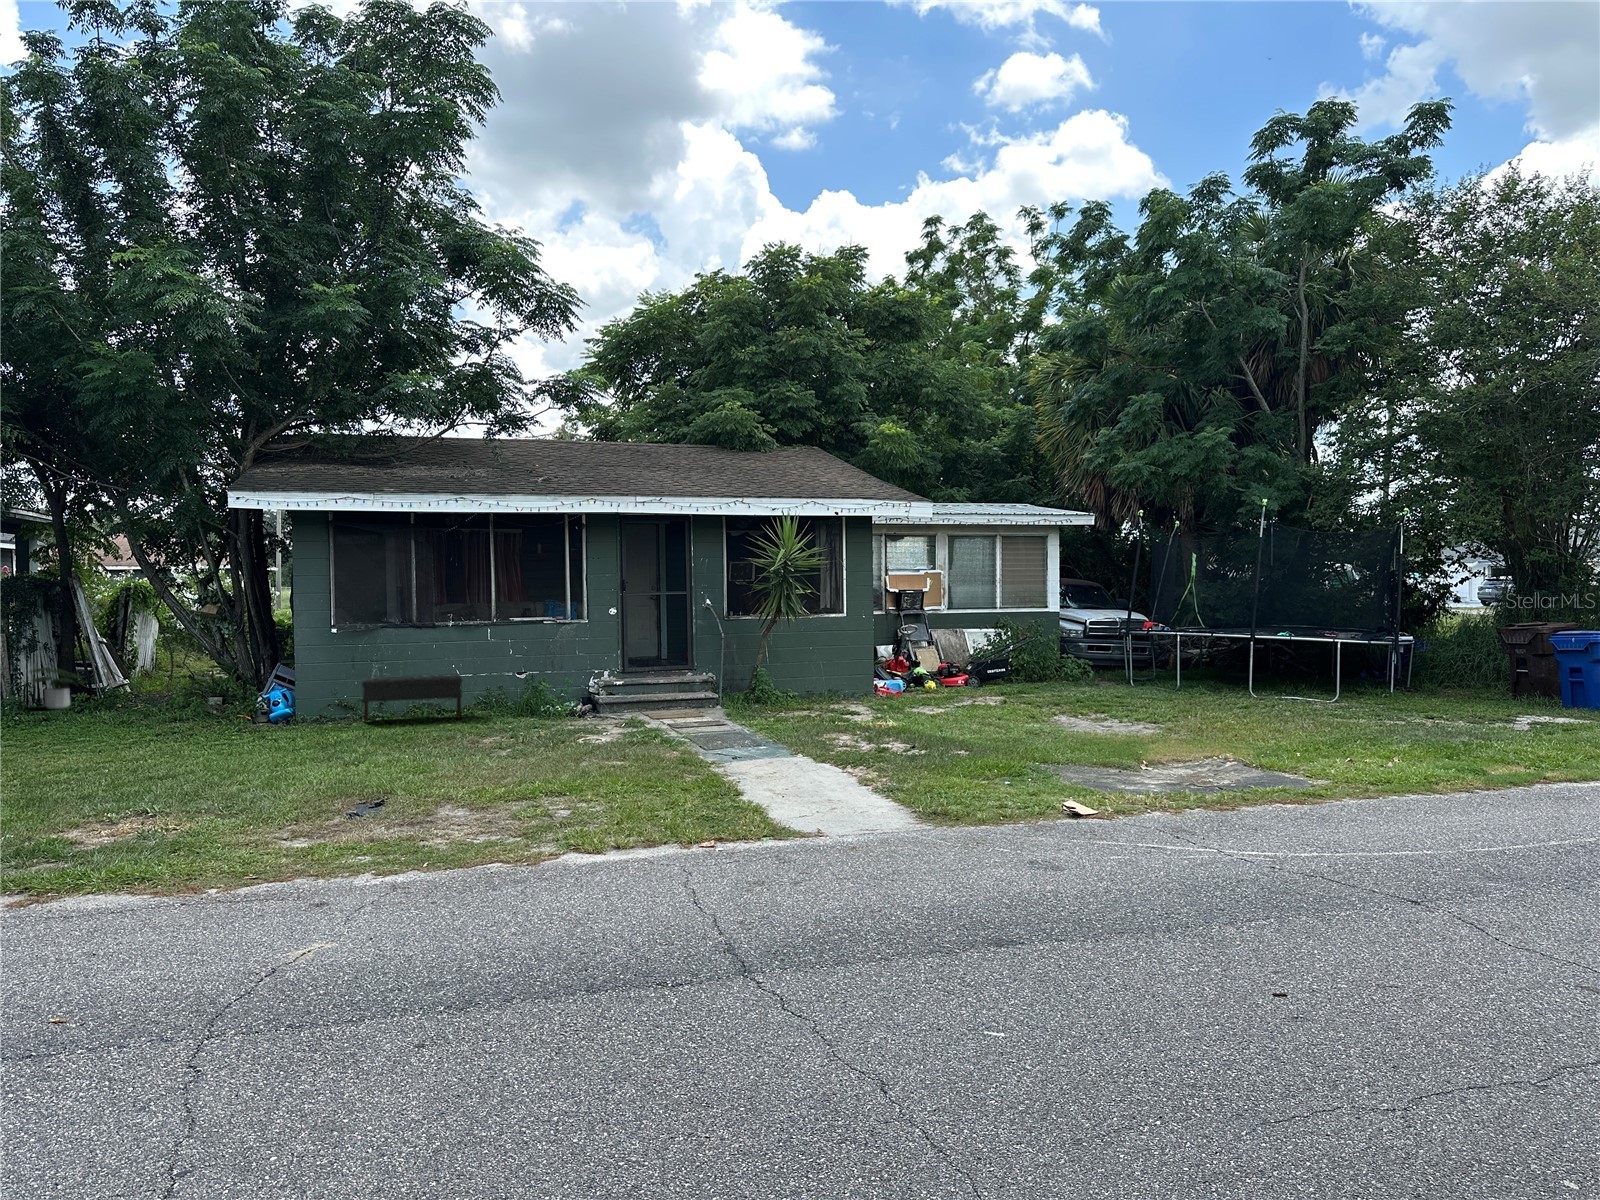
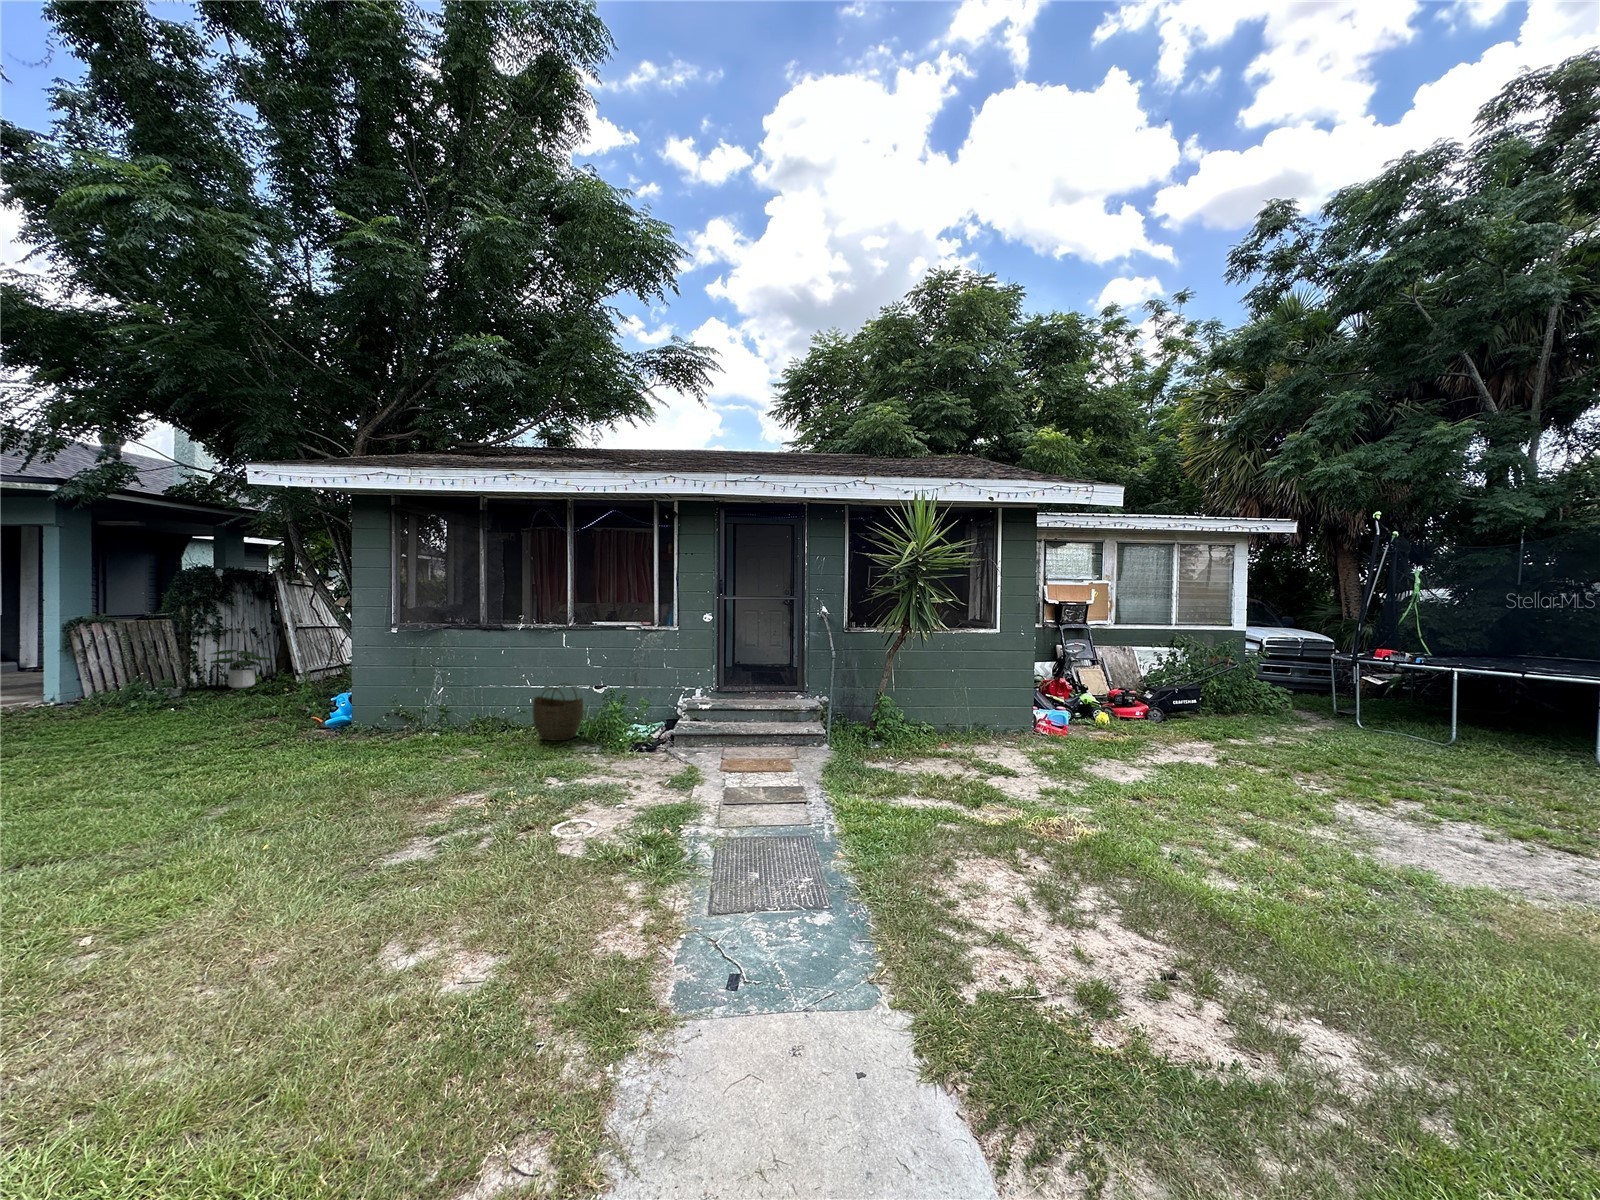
woven basket: none [475,670,516,716] -> present [533,684,583,741]
bench: present [362,674,462,722] -> none [388,685,526,743]

